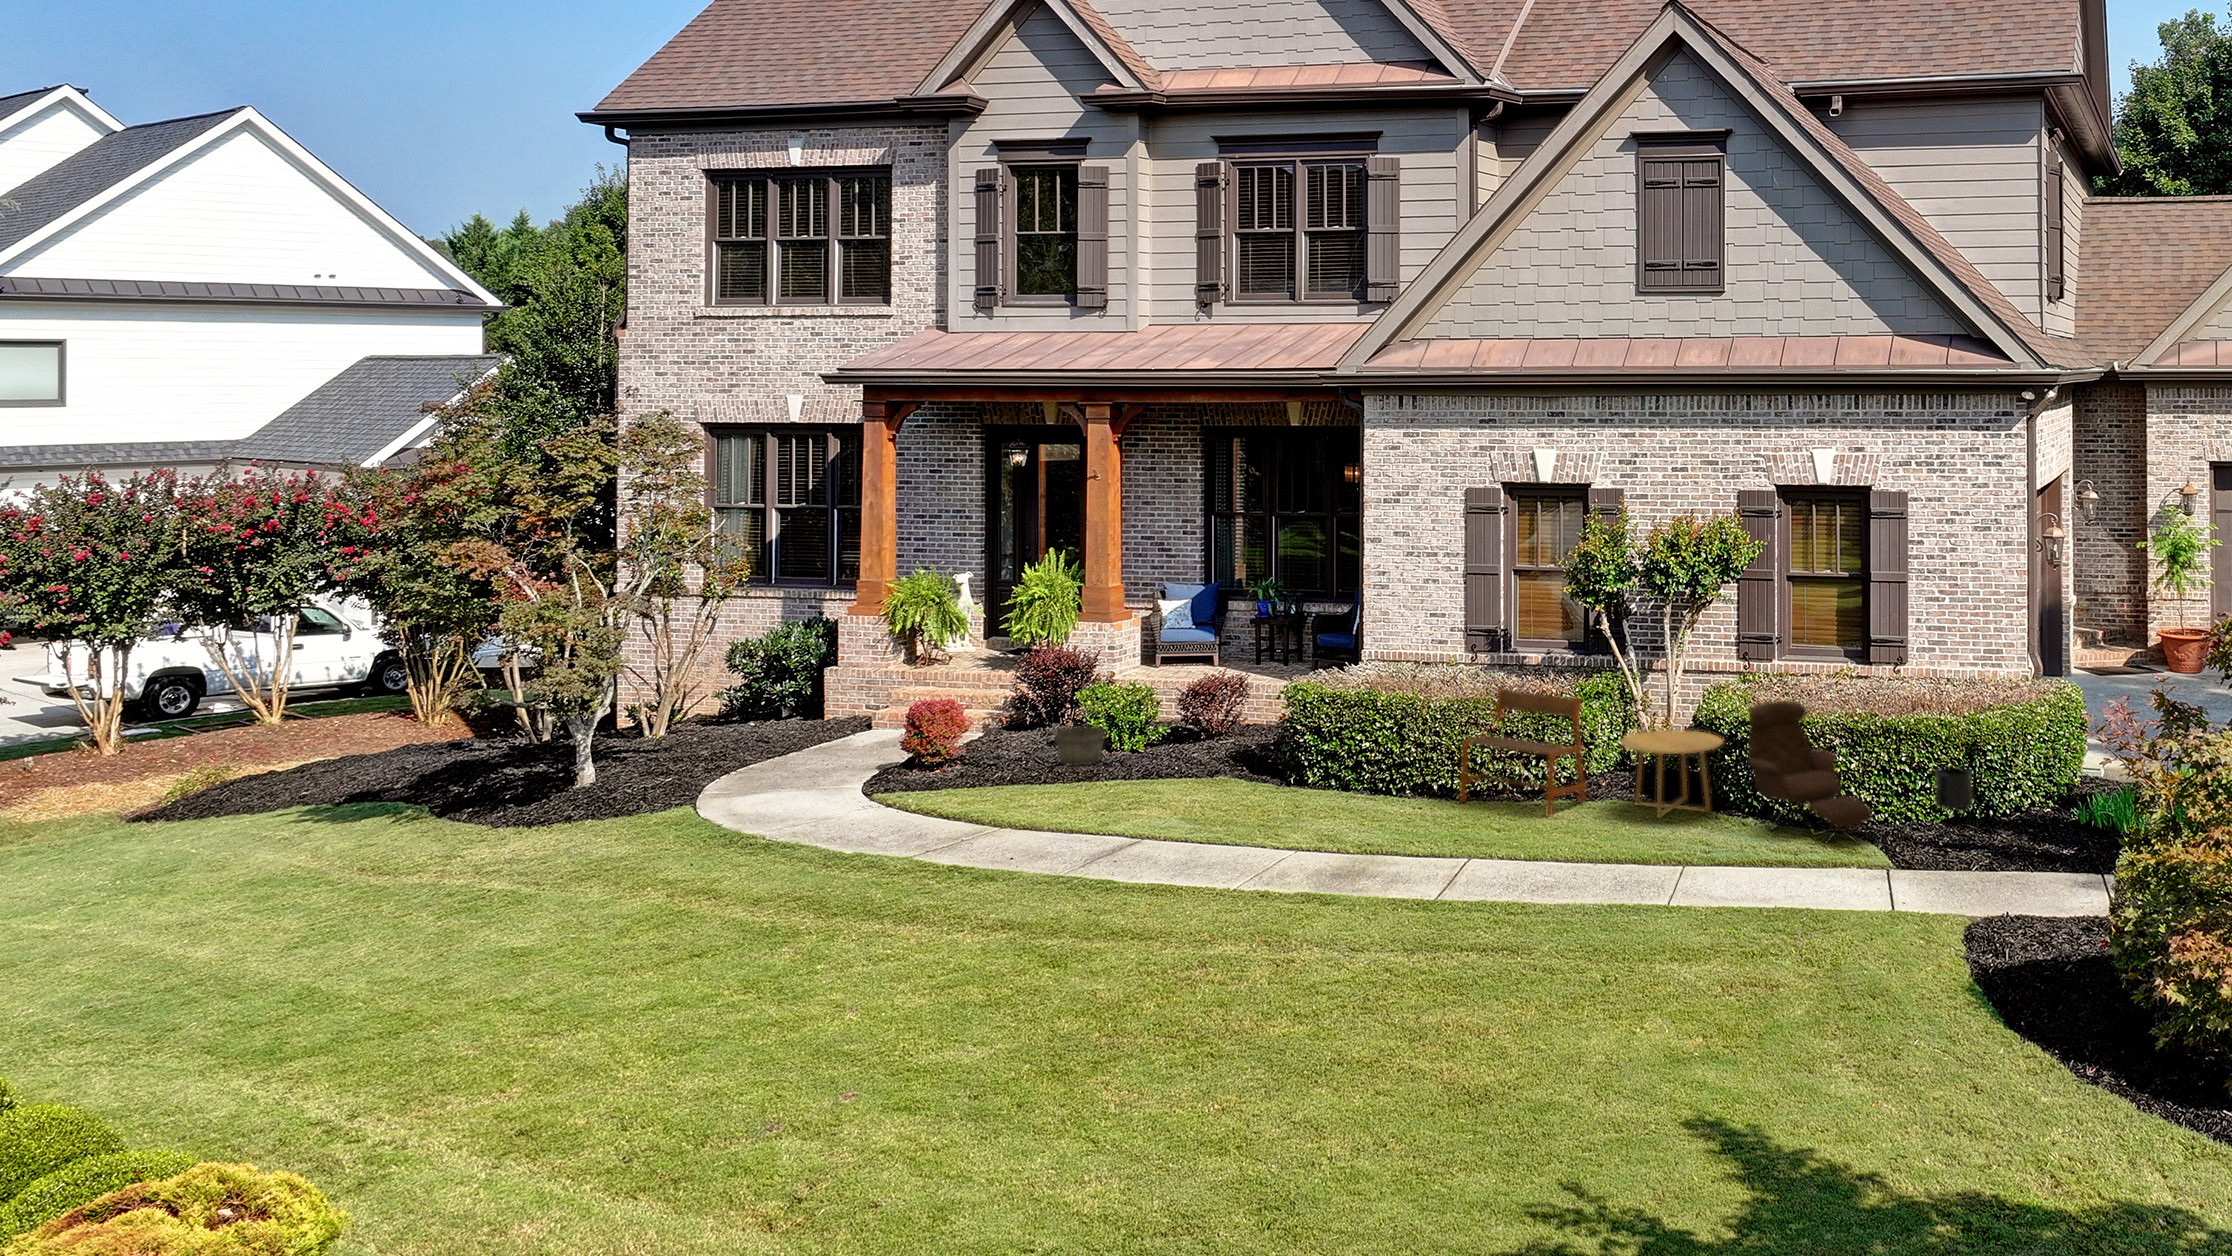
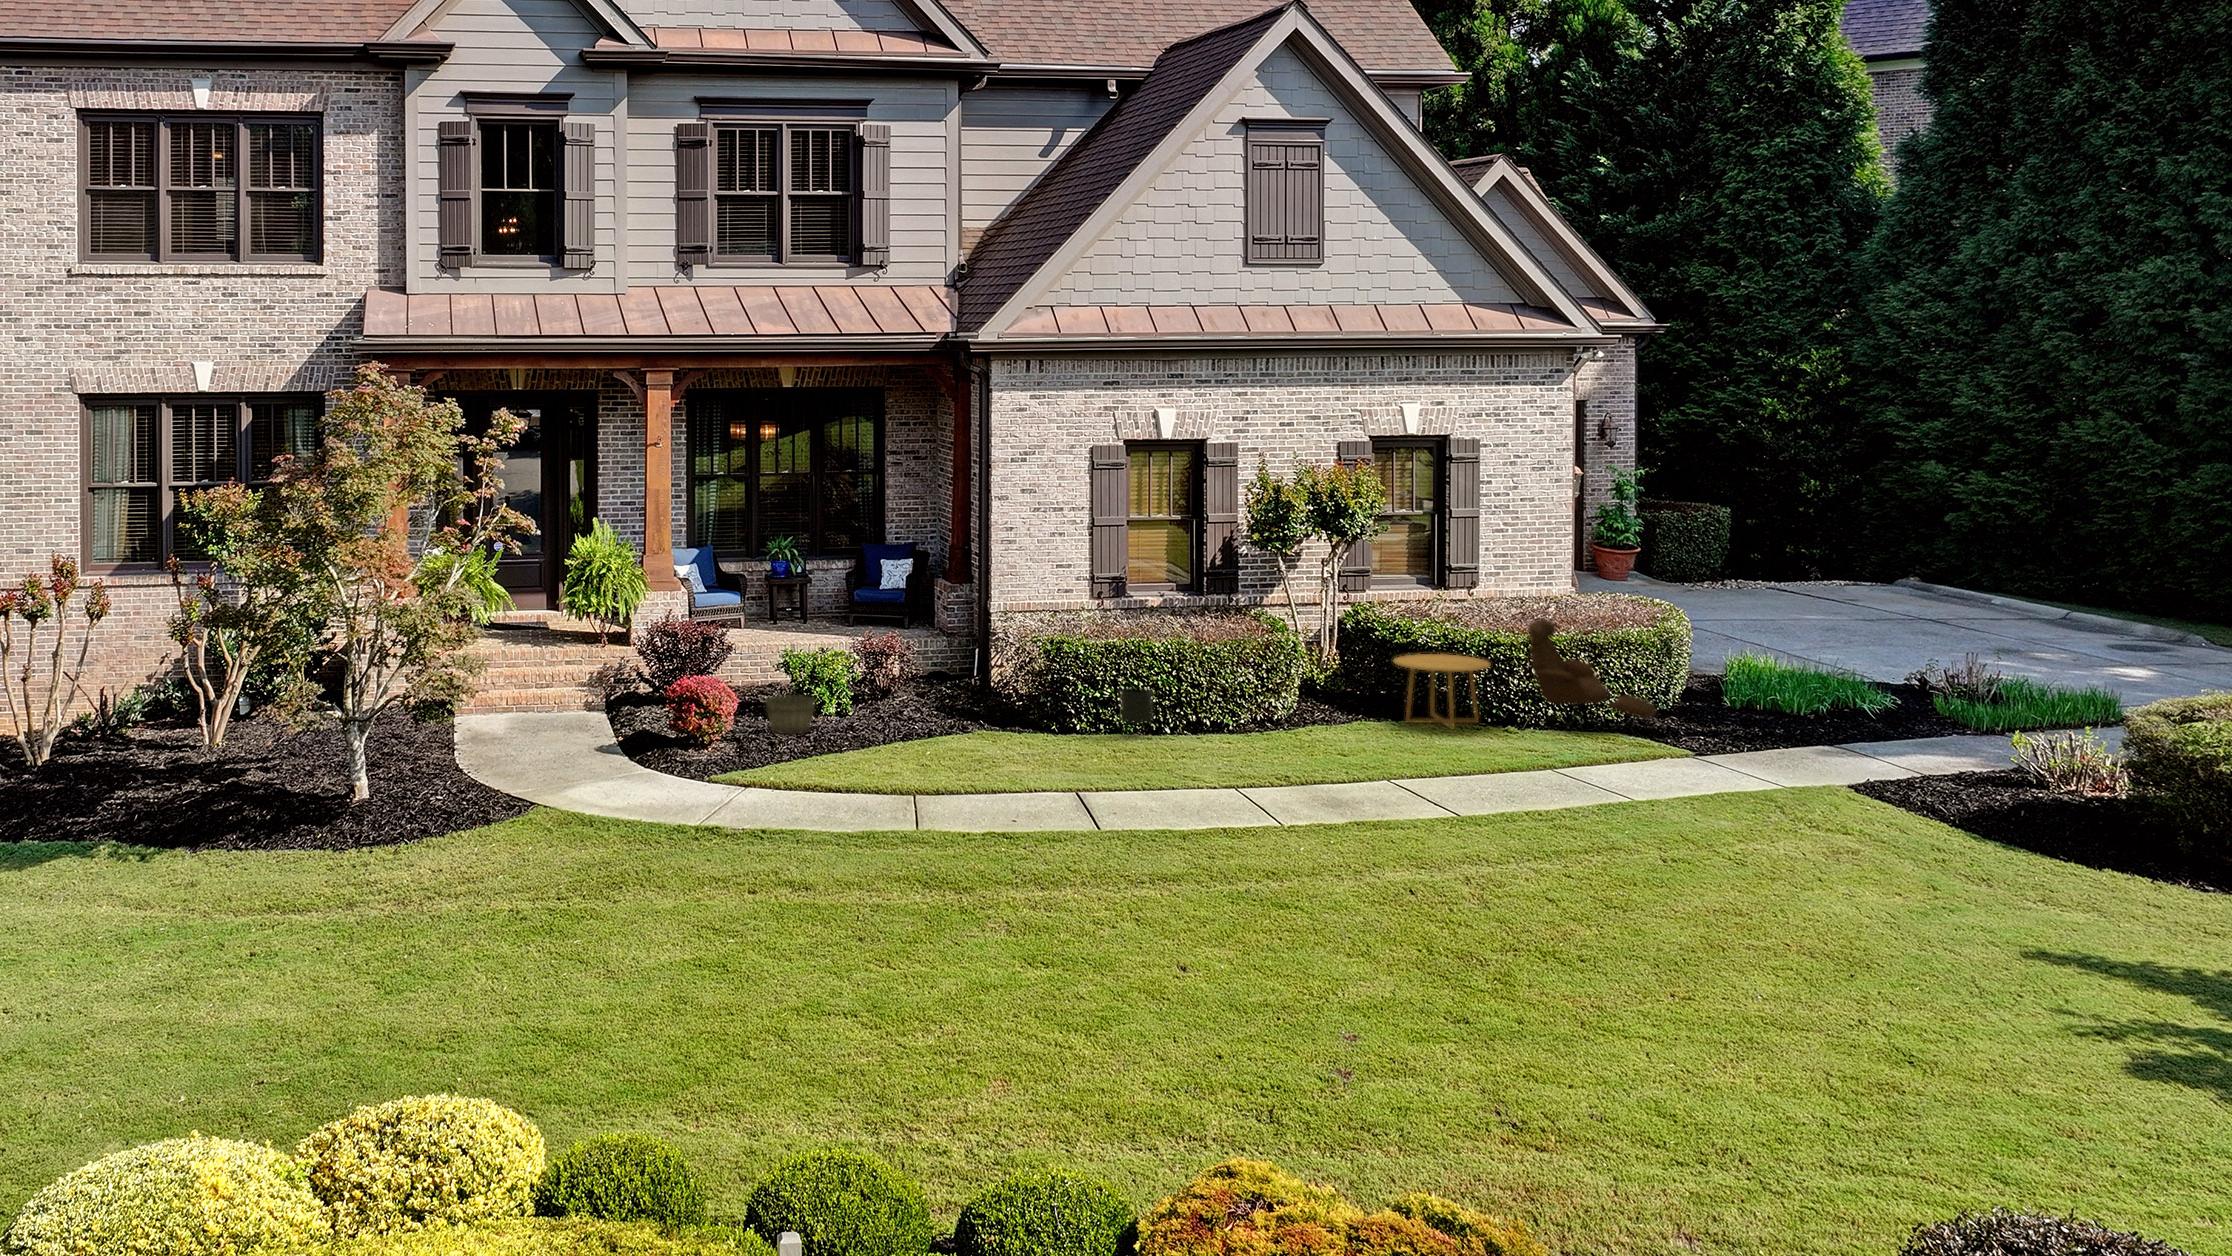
bench: present [1459,688,1586,817] -> none [1252,626,1363,736]
planter: present [1935,767,1972,810] -> present [1120,688,1153,723]

